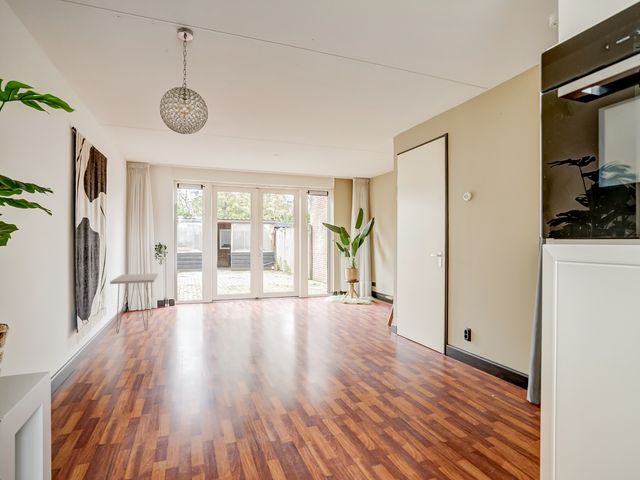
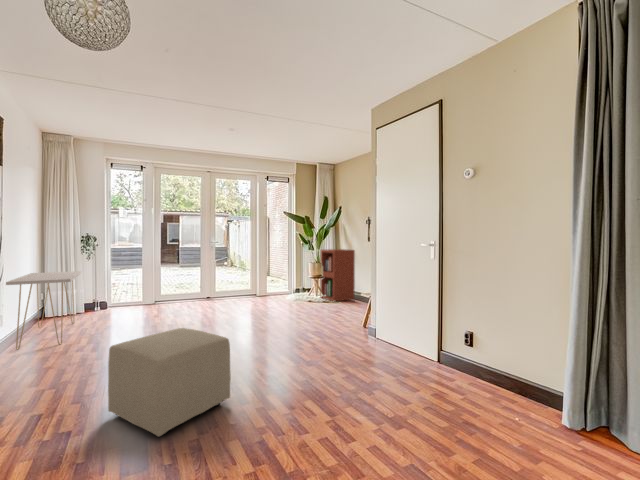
bookshelf: none [356,256,387,304] -> present [321,249,355,301]
ottoman: none [191,318,274,390] -> present [108,328,231,436]

